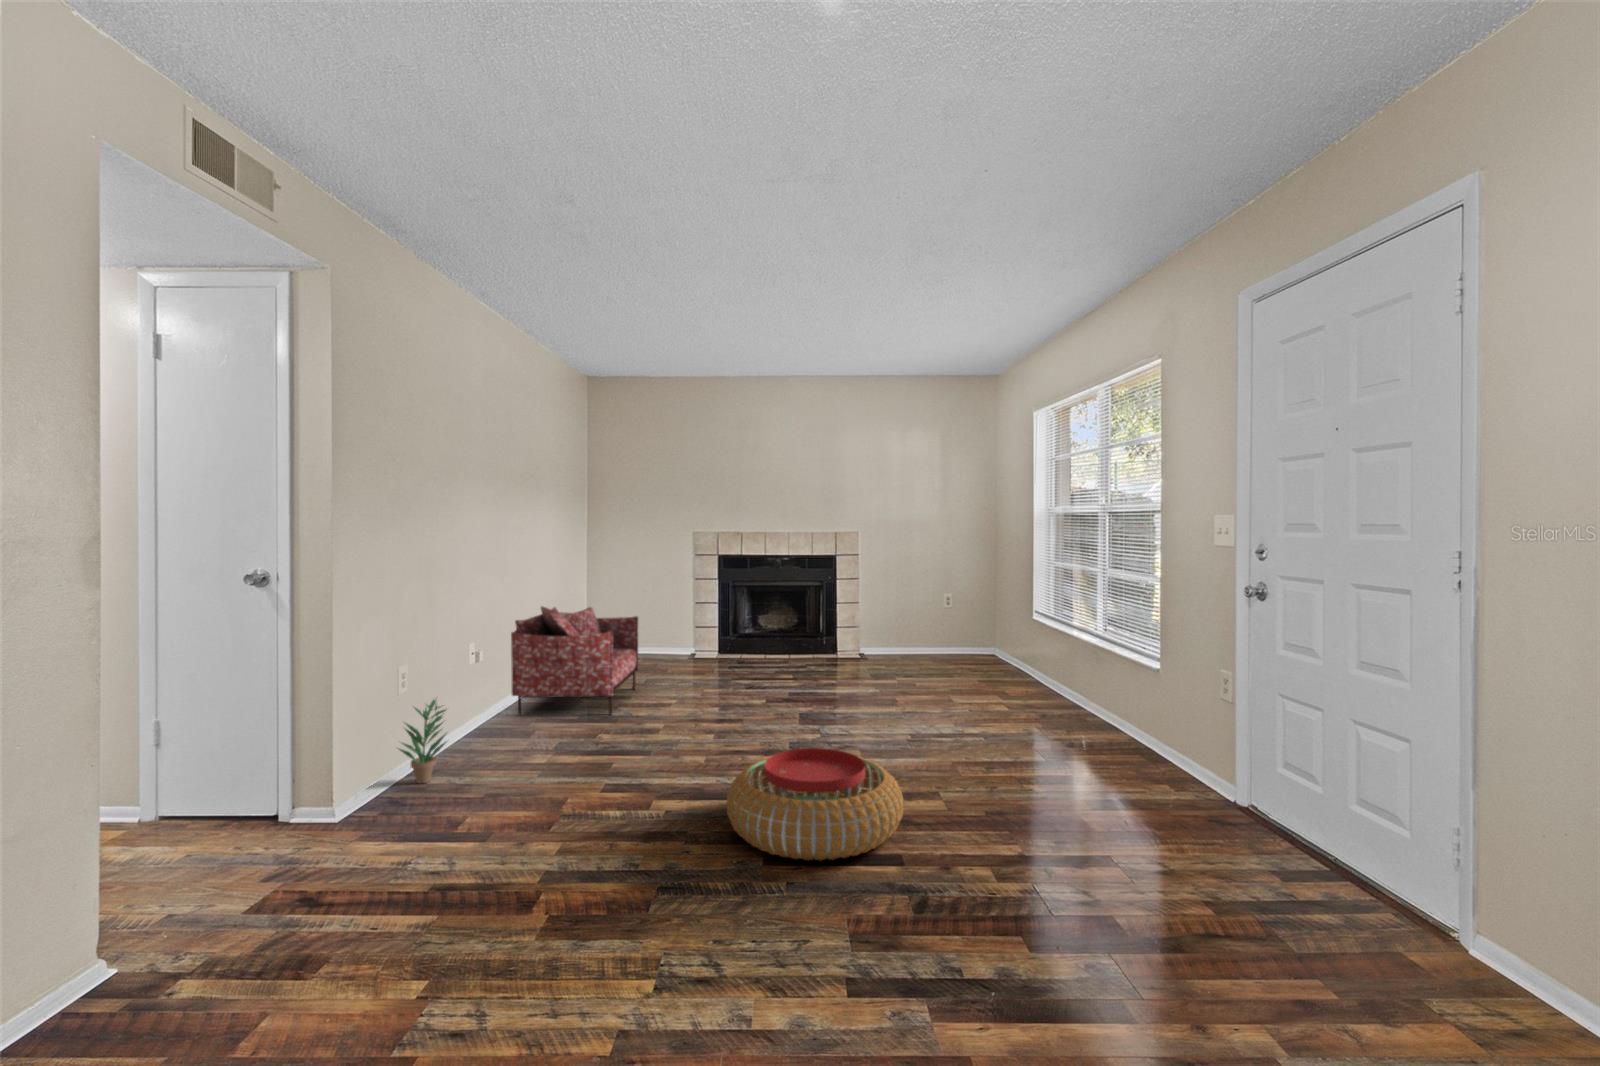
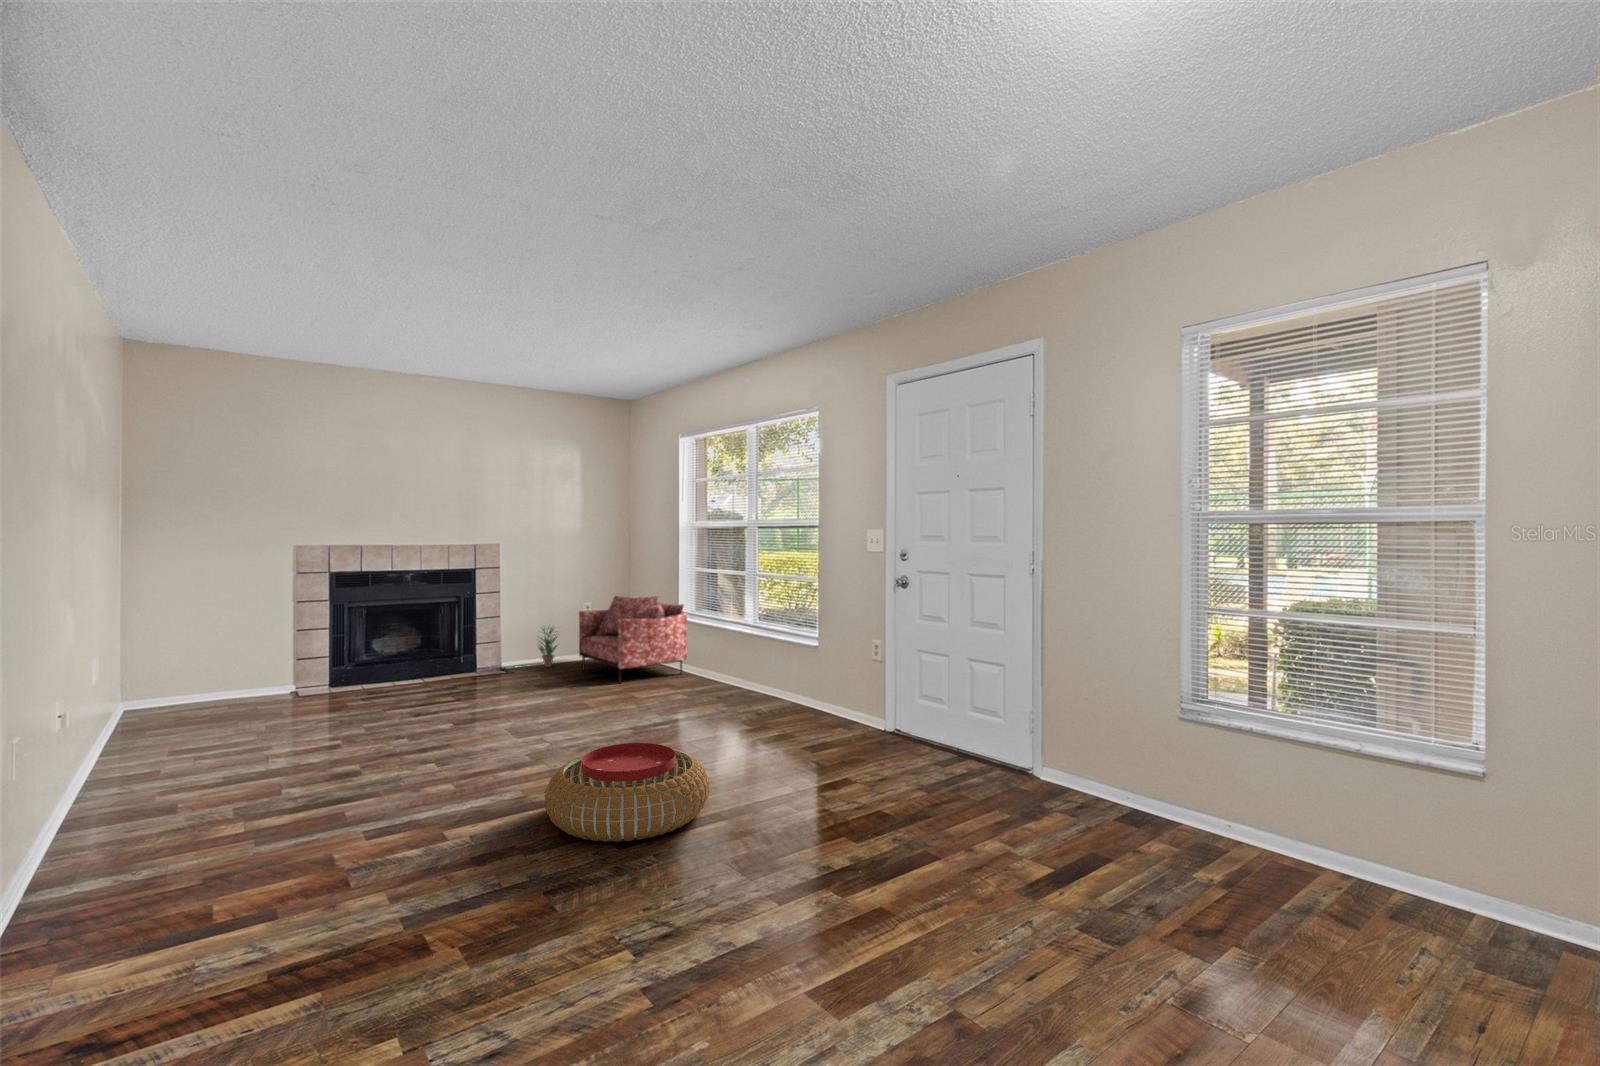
armchair: present [511,607,639,715] -> present [579,596,687,683]
potted plant: present [399,700,446,783] -> present [539,628,557,667]

